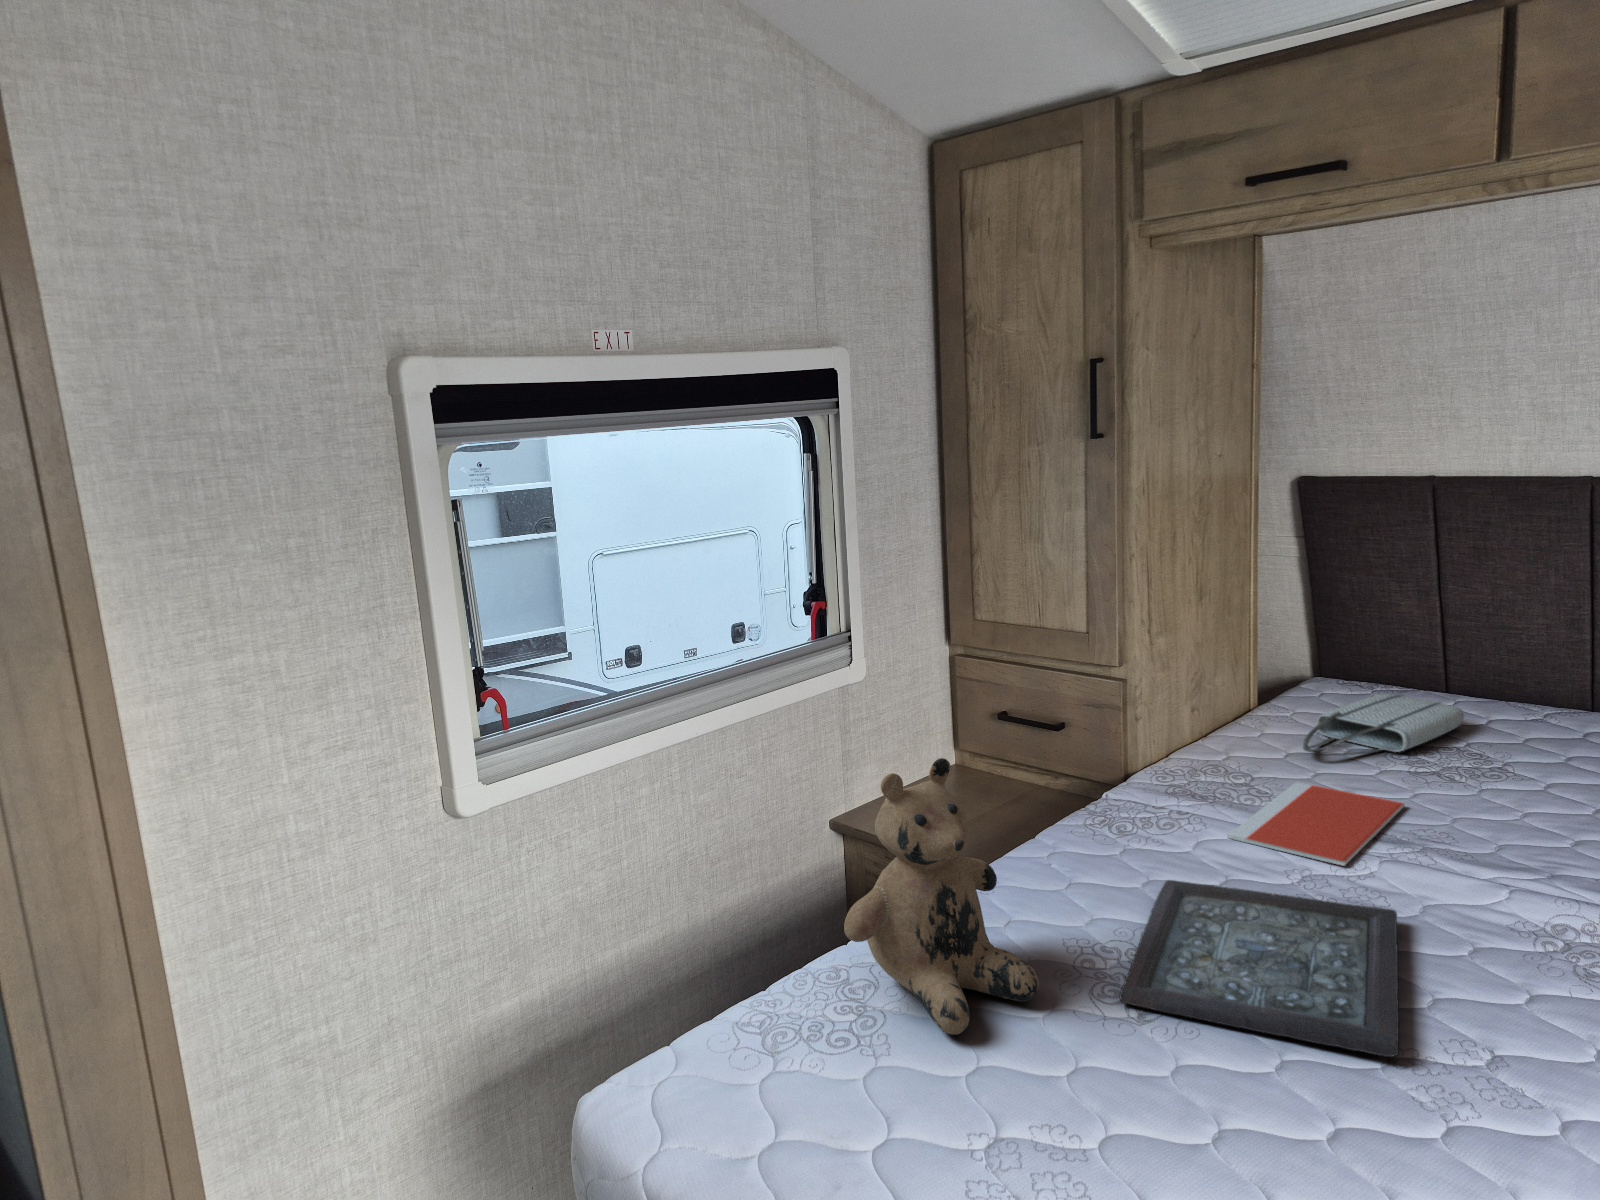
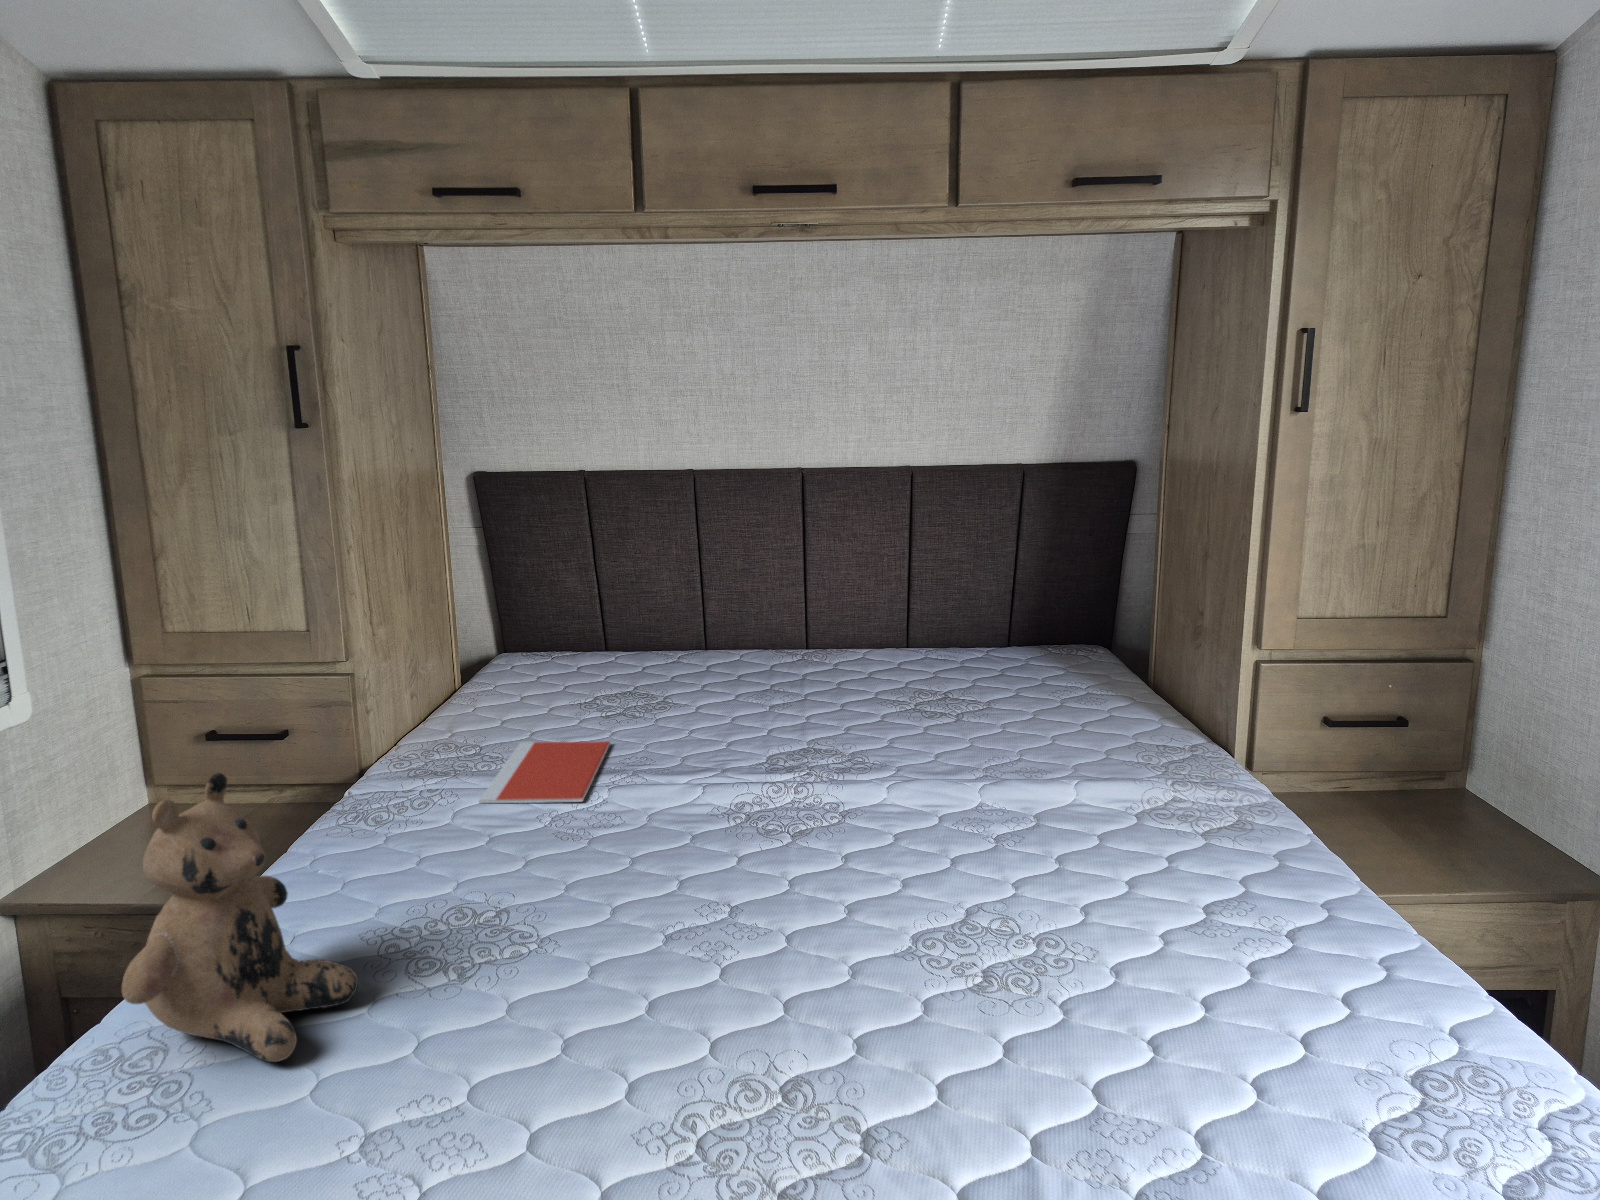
tote bag: present [1303,694,1464,755] -> none [517,655,631,714]
tray: present [1120,880,1399,1057] -> none [437,824,671,970]

